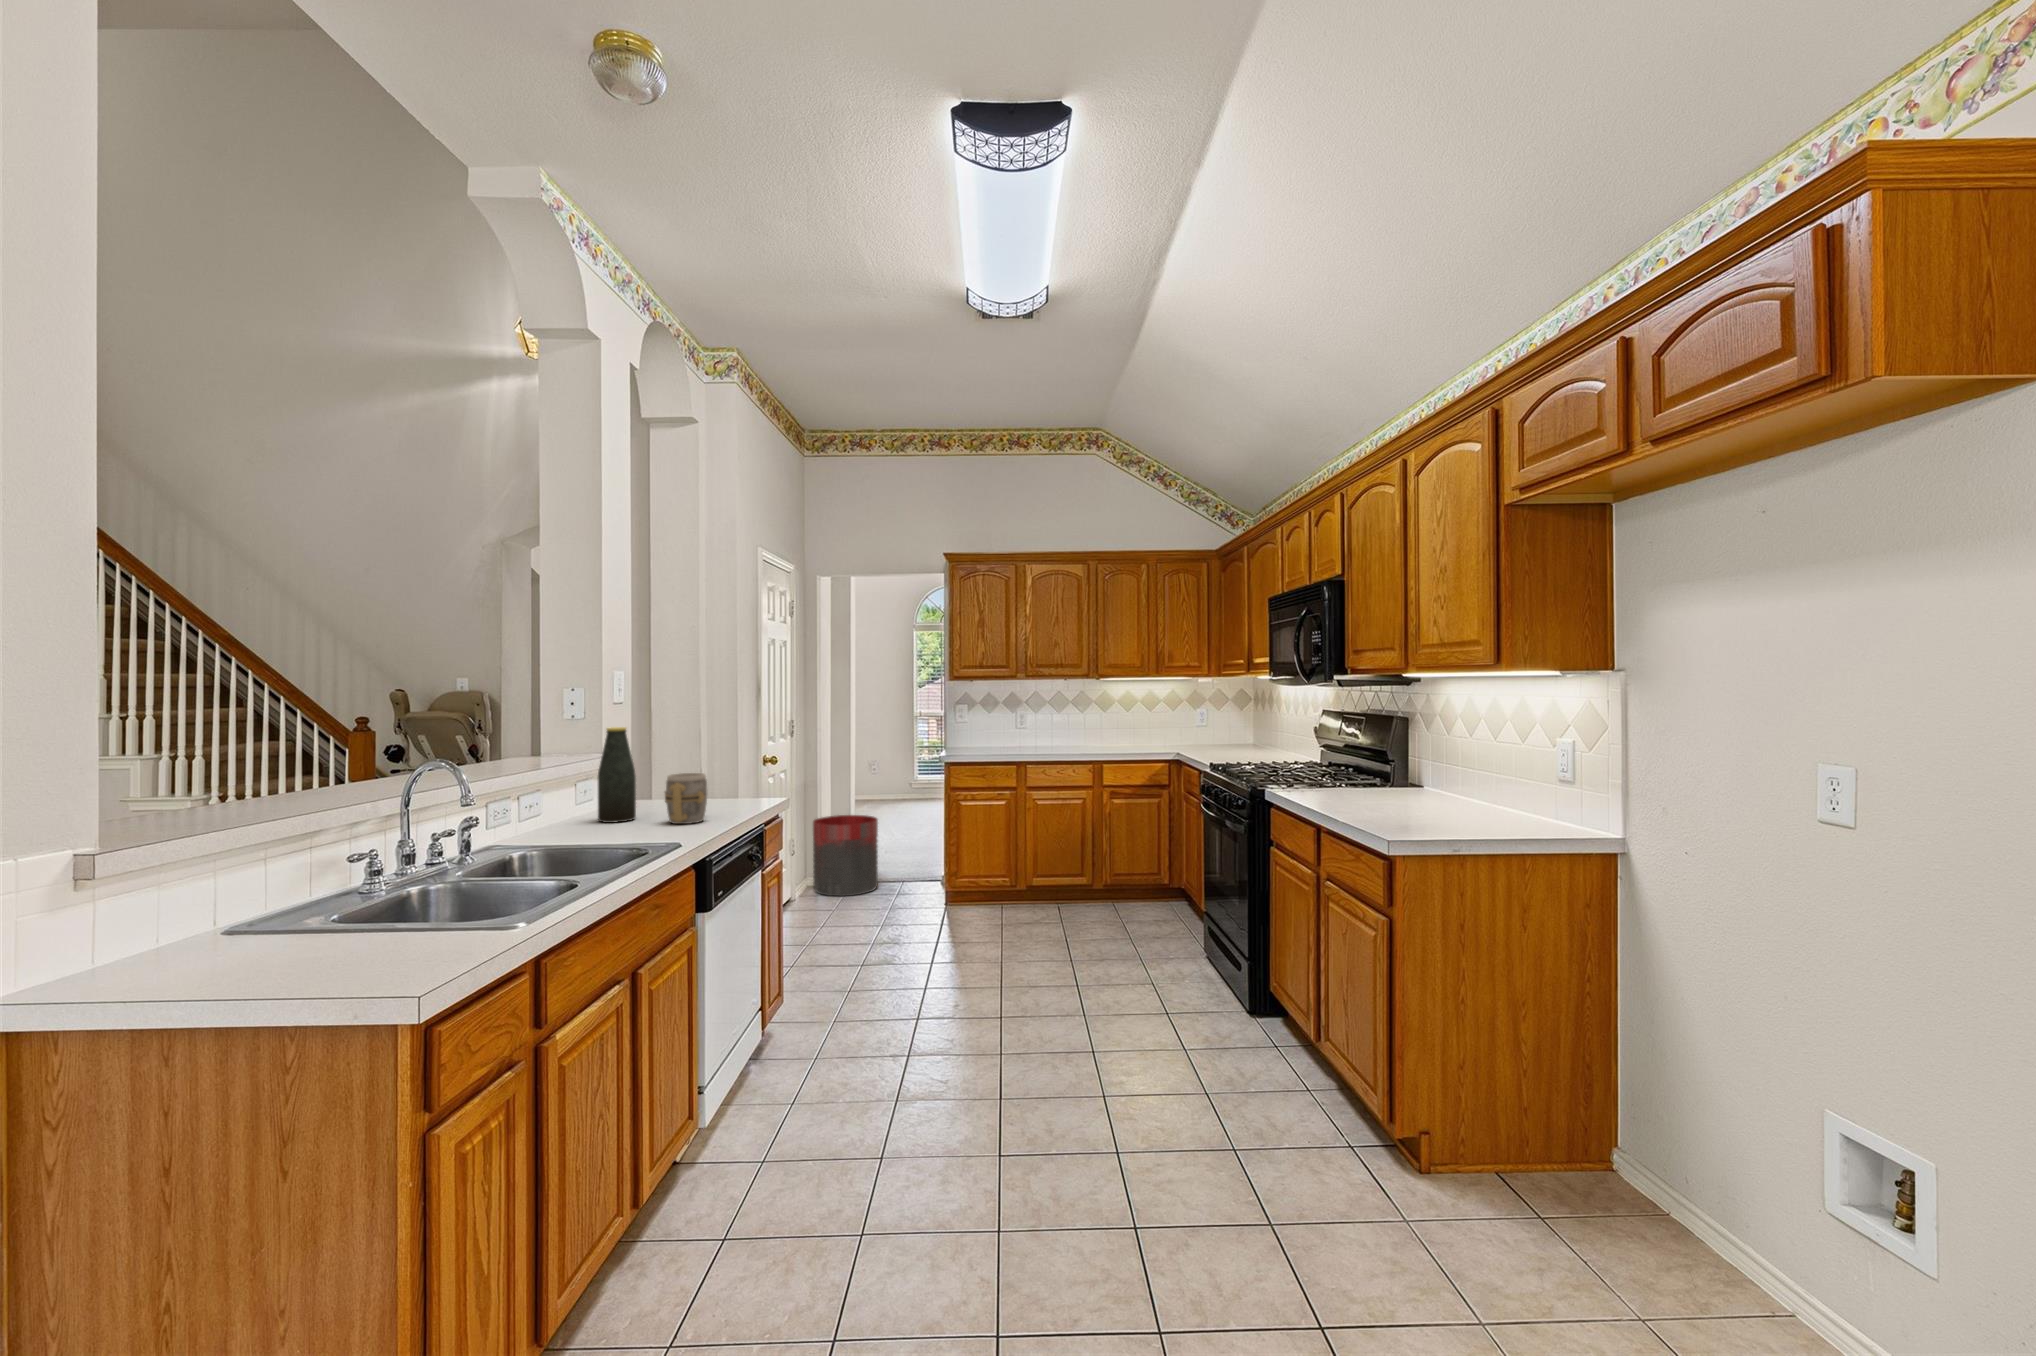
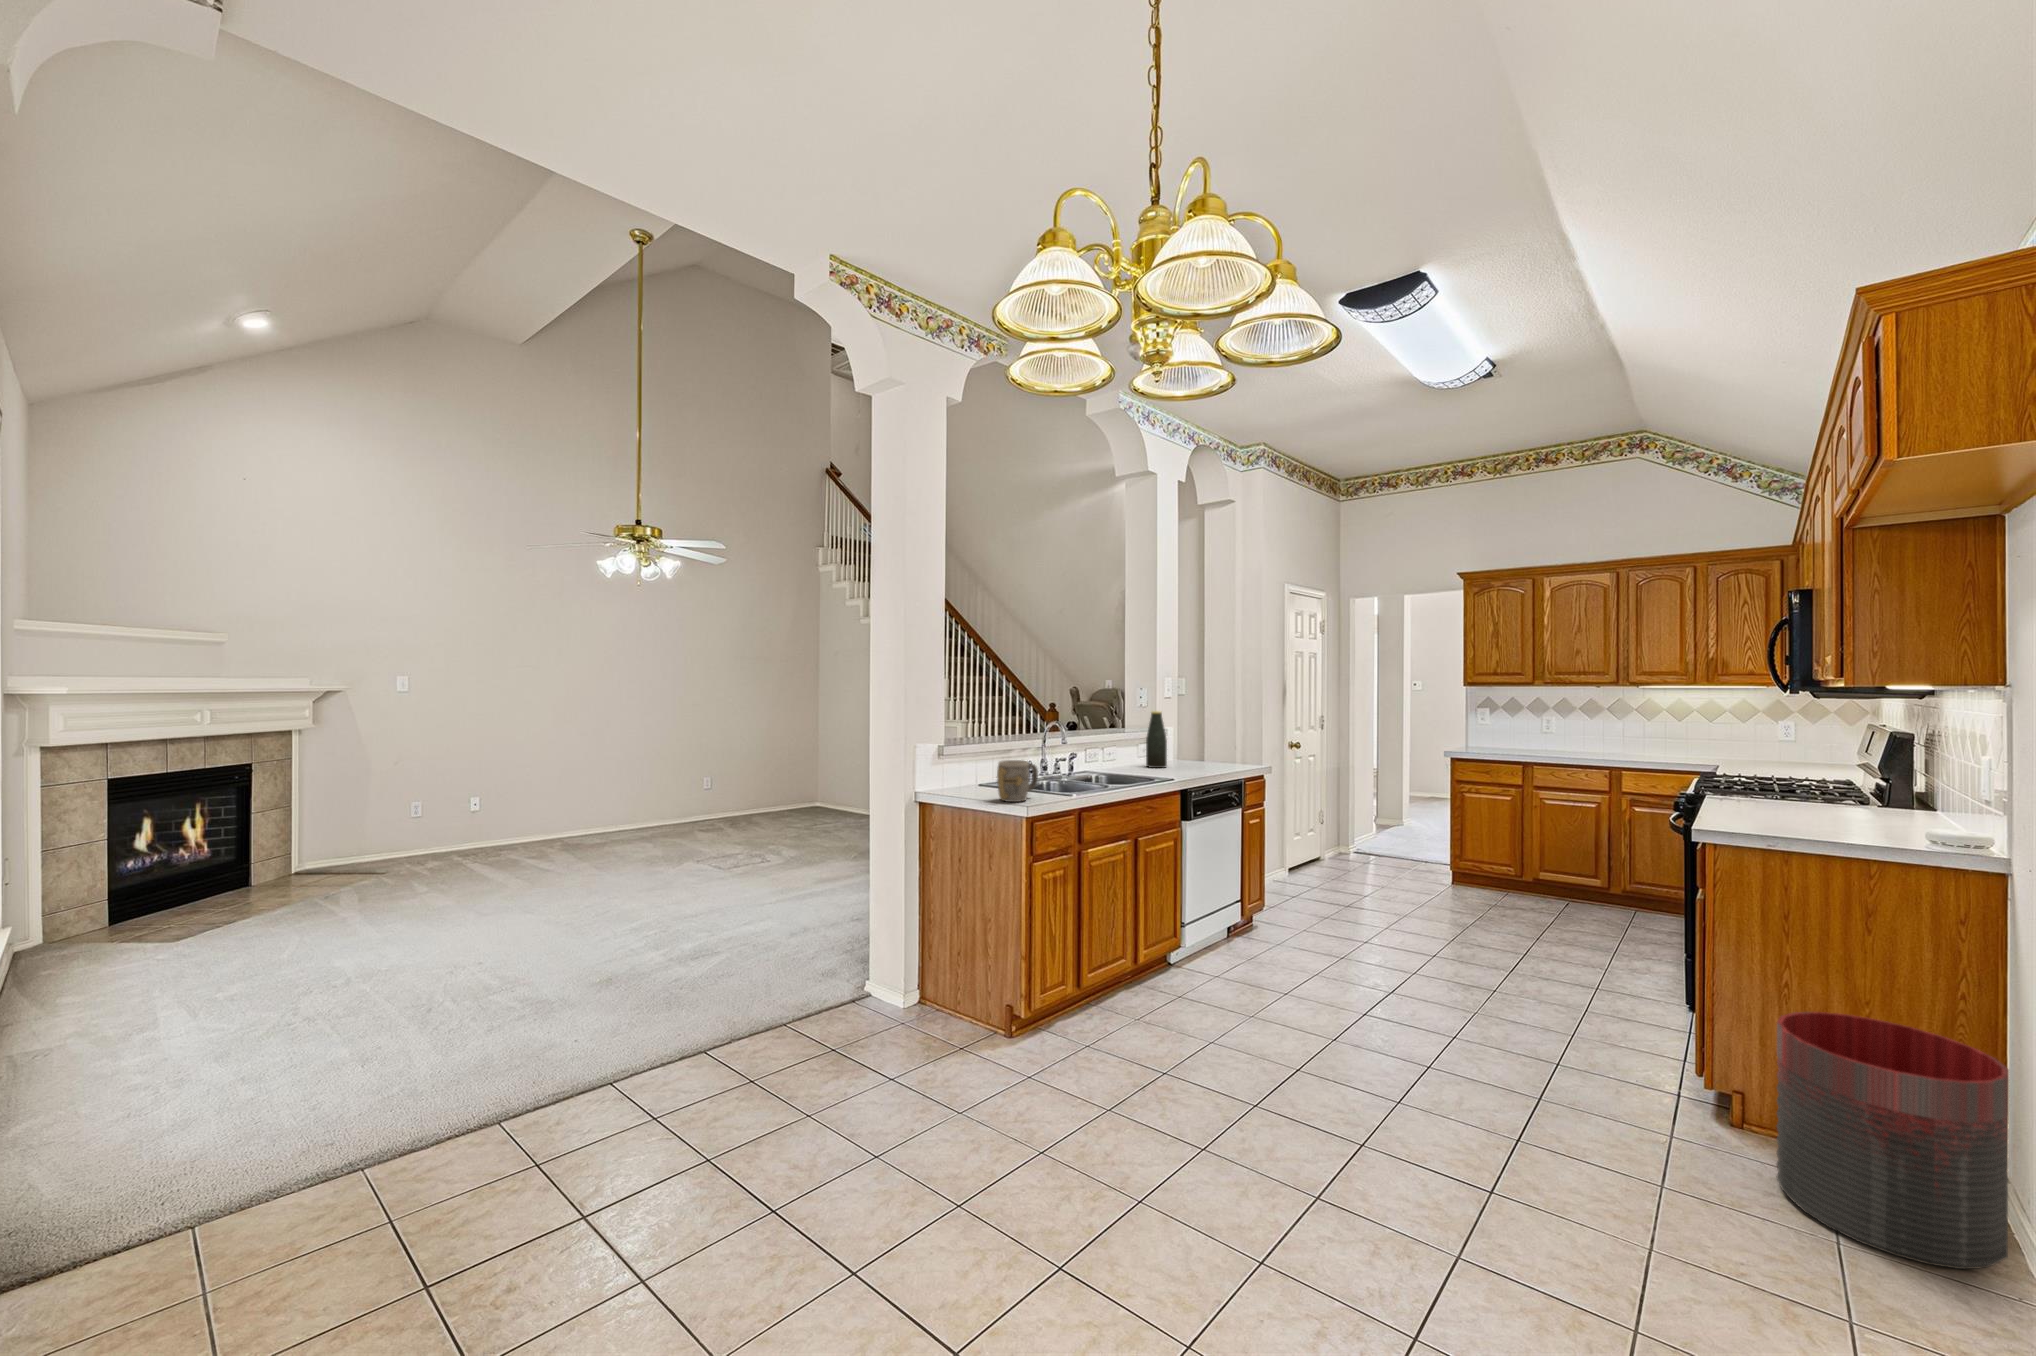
mug: present [665,773,707,824] -> present [997,760,1038,802]
trash can: present [813,815,878,896] -> present [1777,1012,2009,1269]

